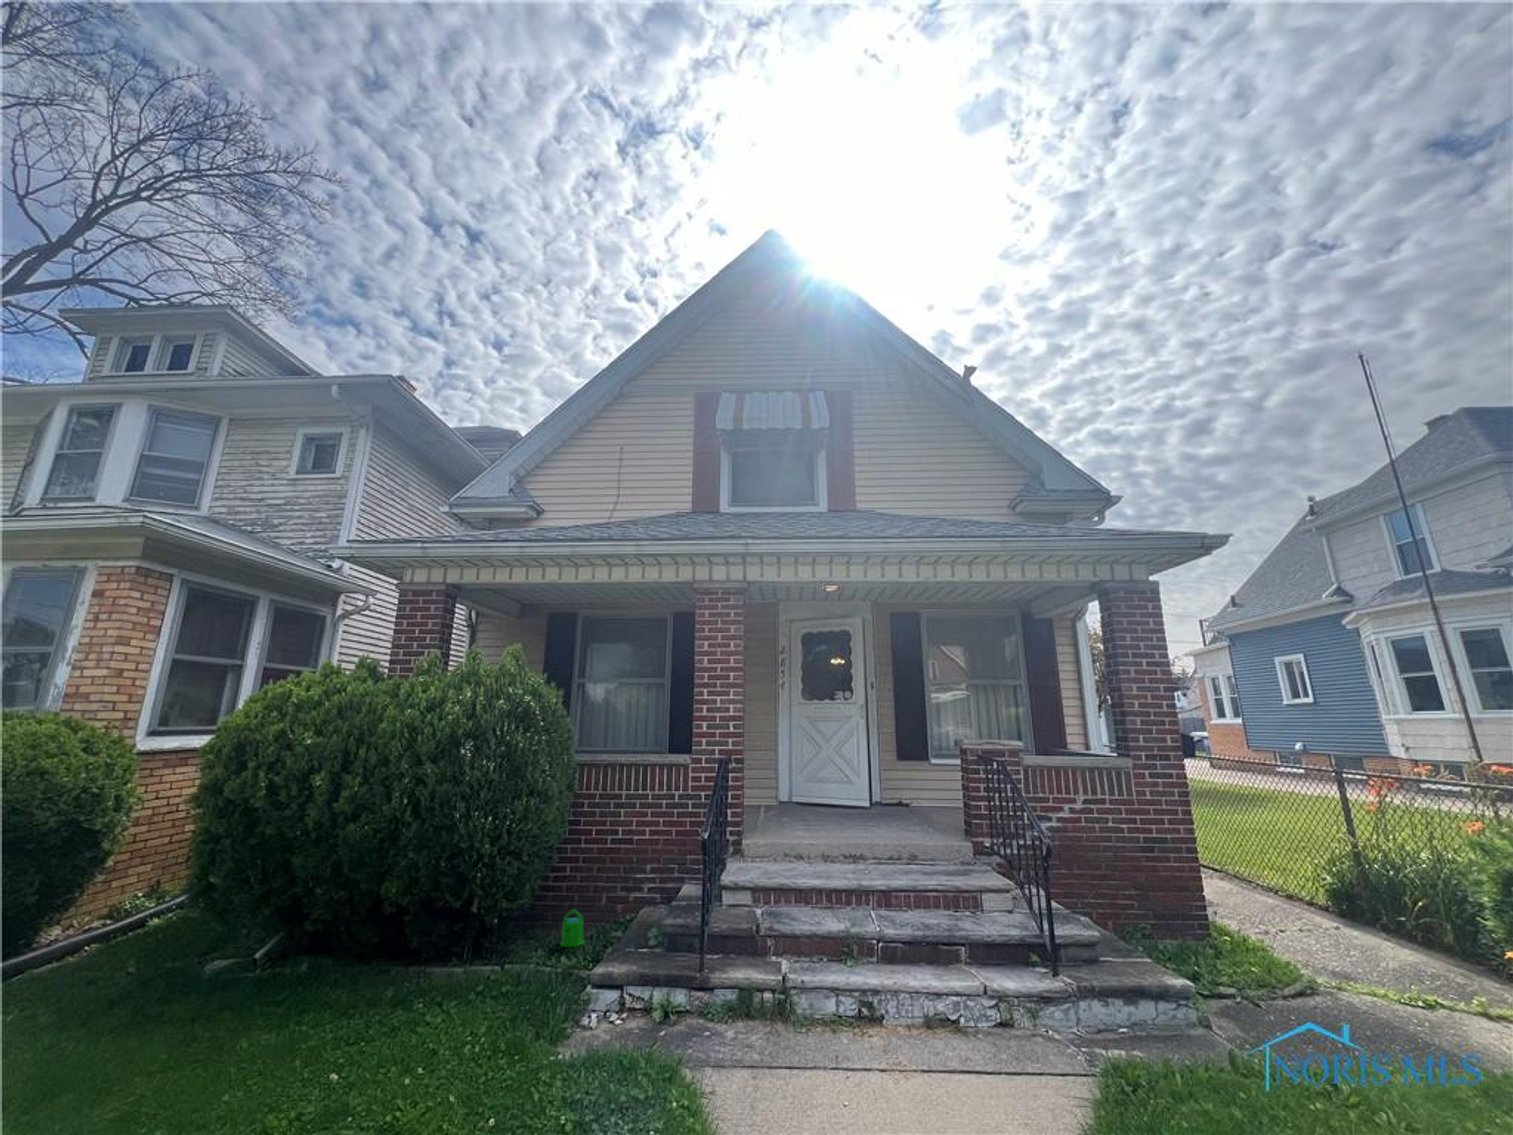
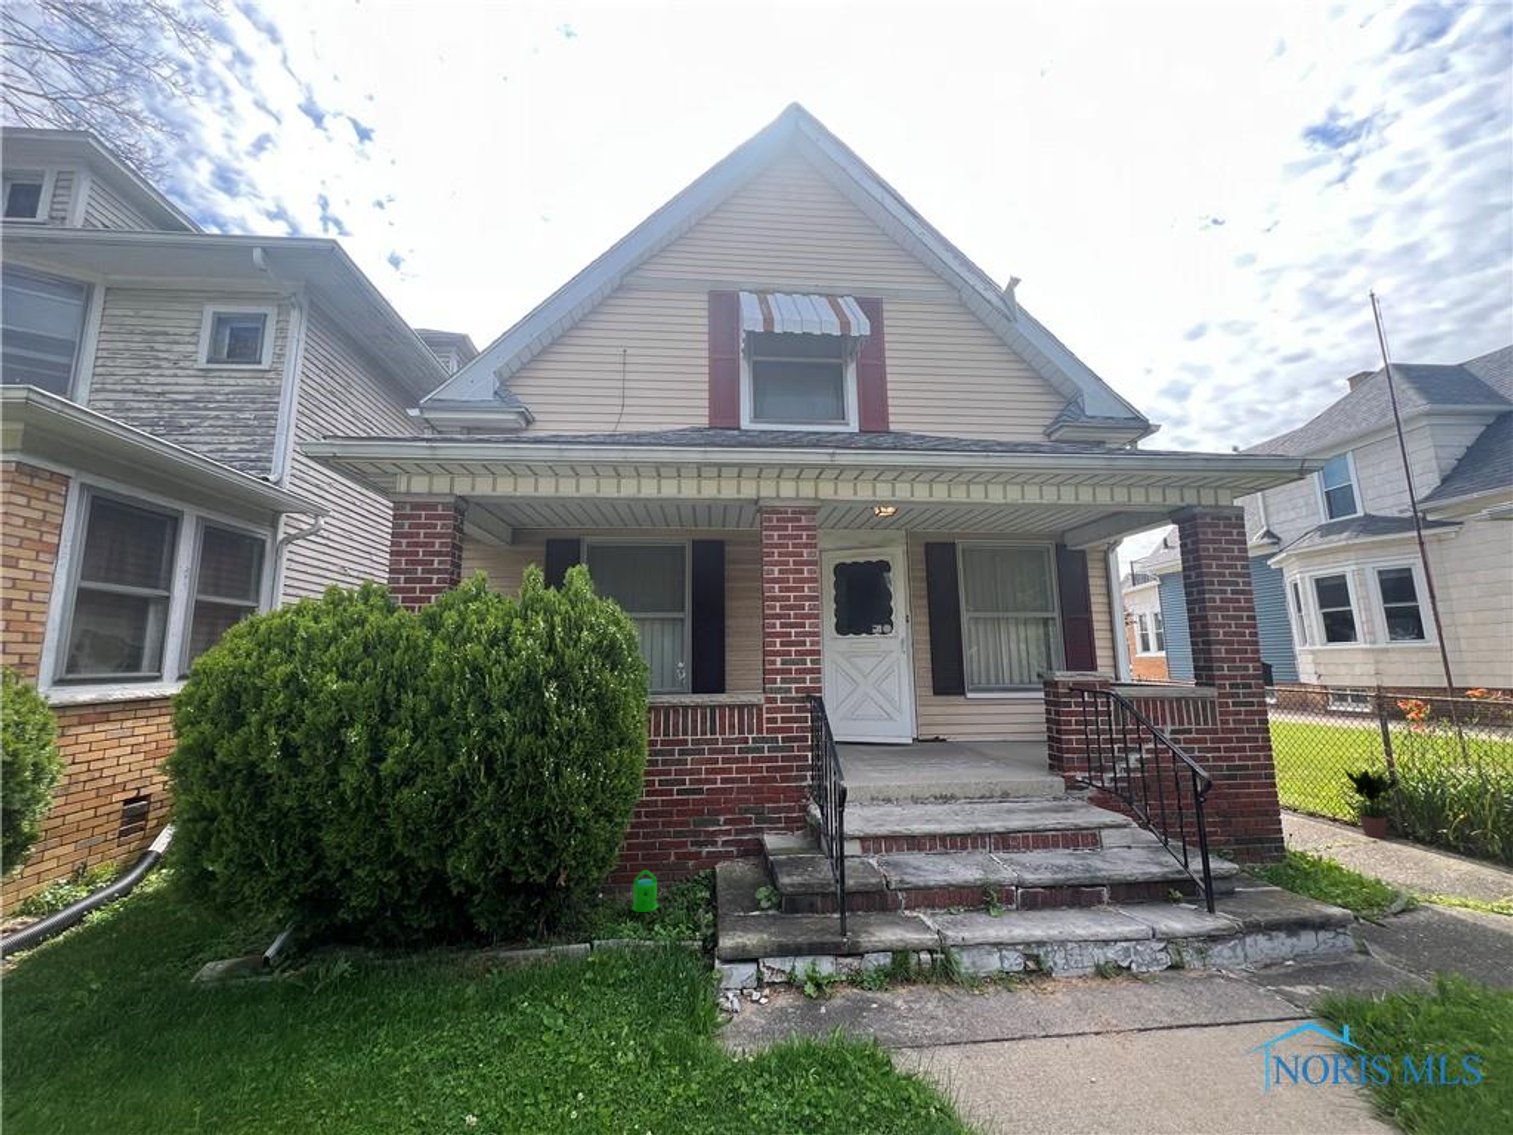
potted plant: none [1300,844,1370,923] -> present [1346,770,1398,838]

